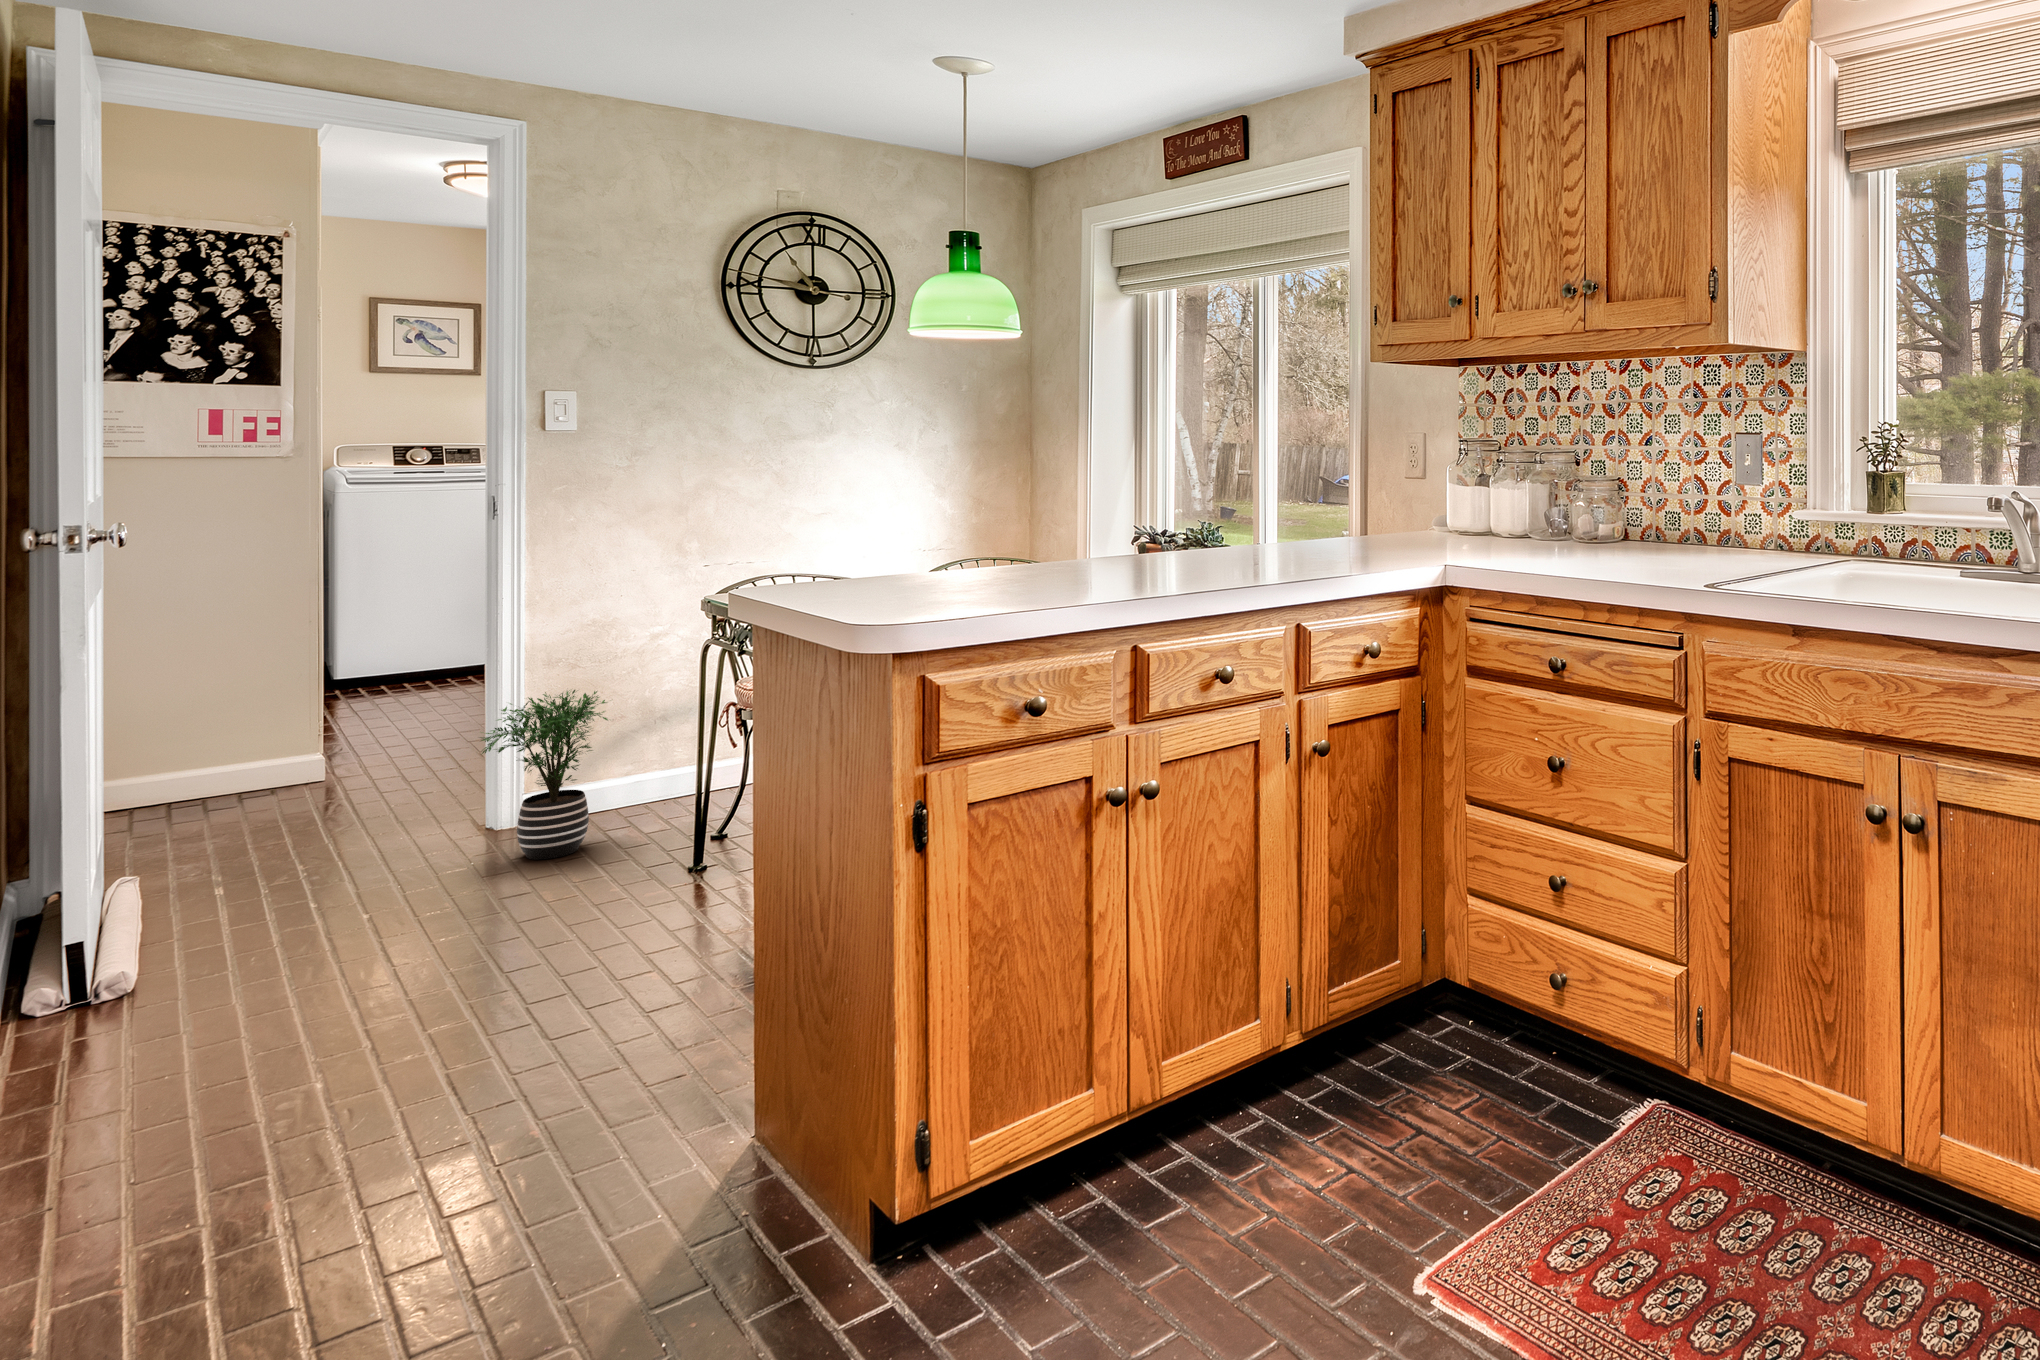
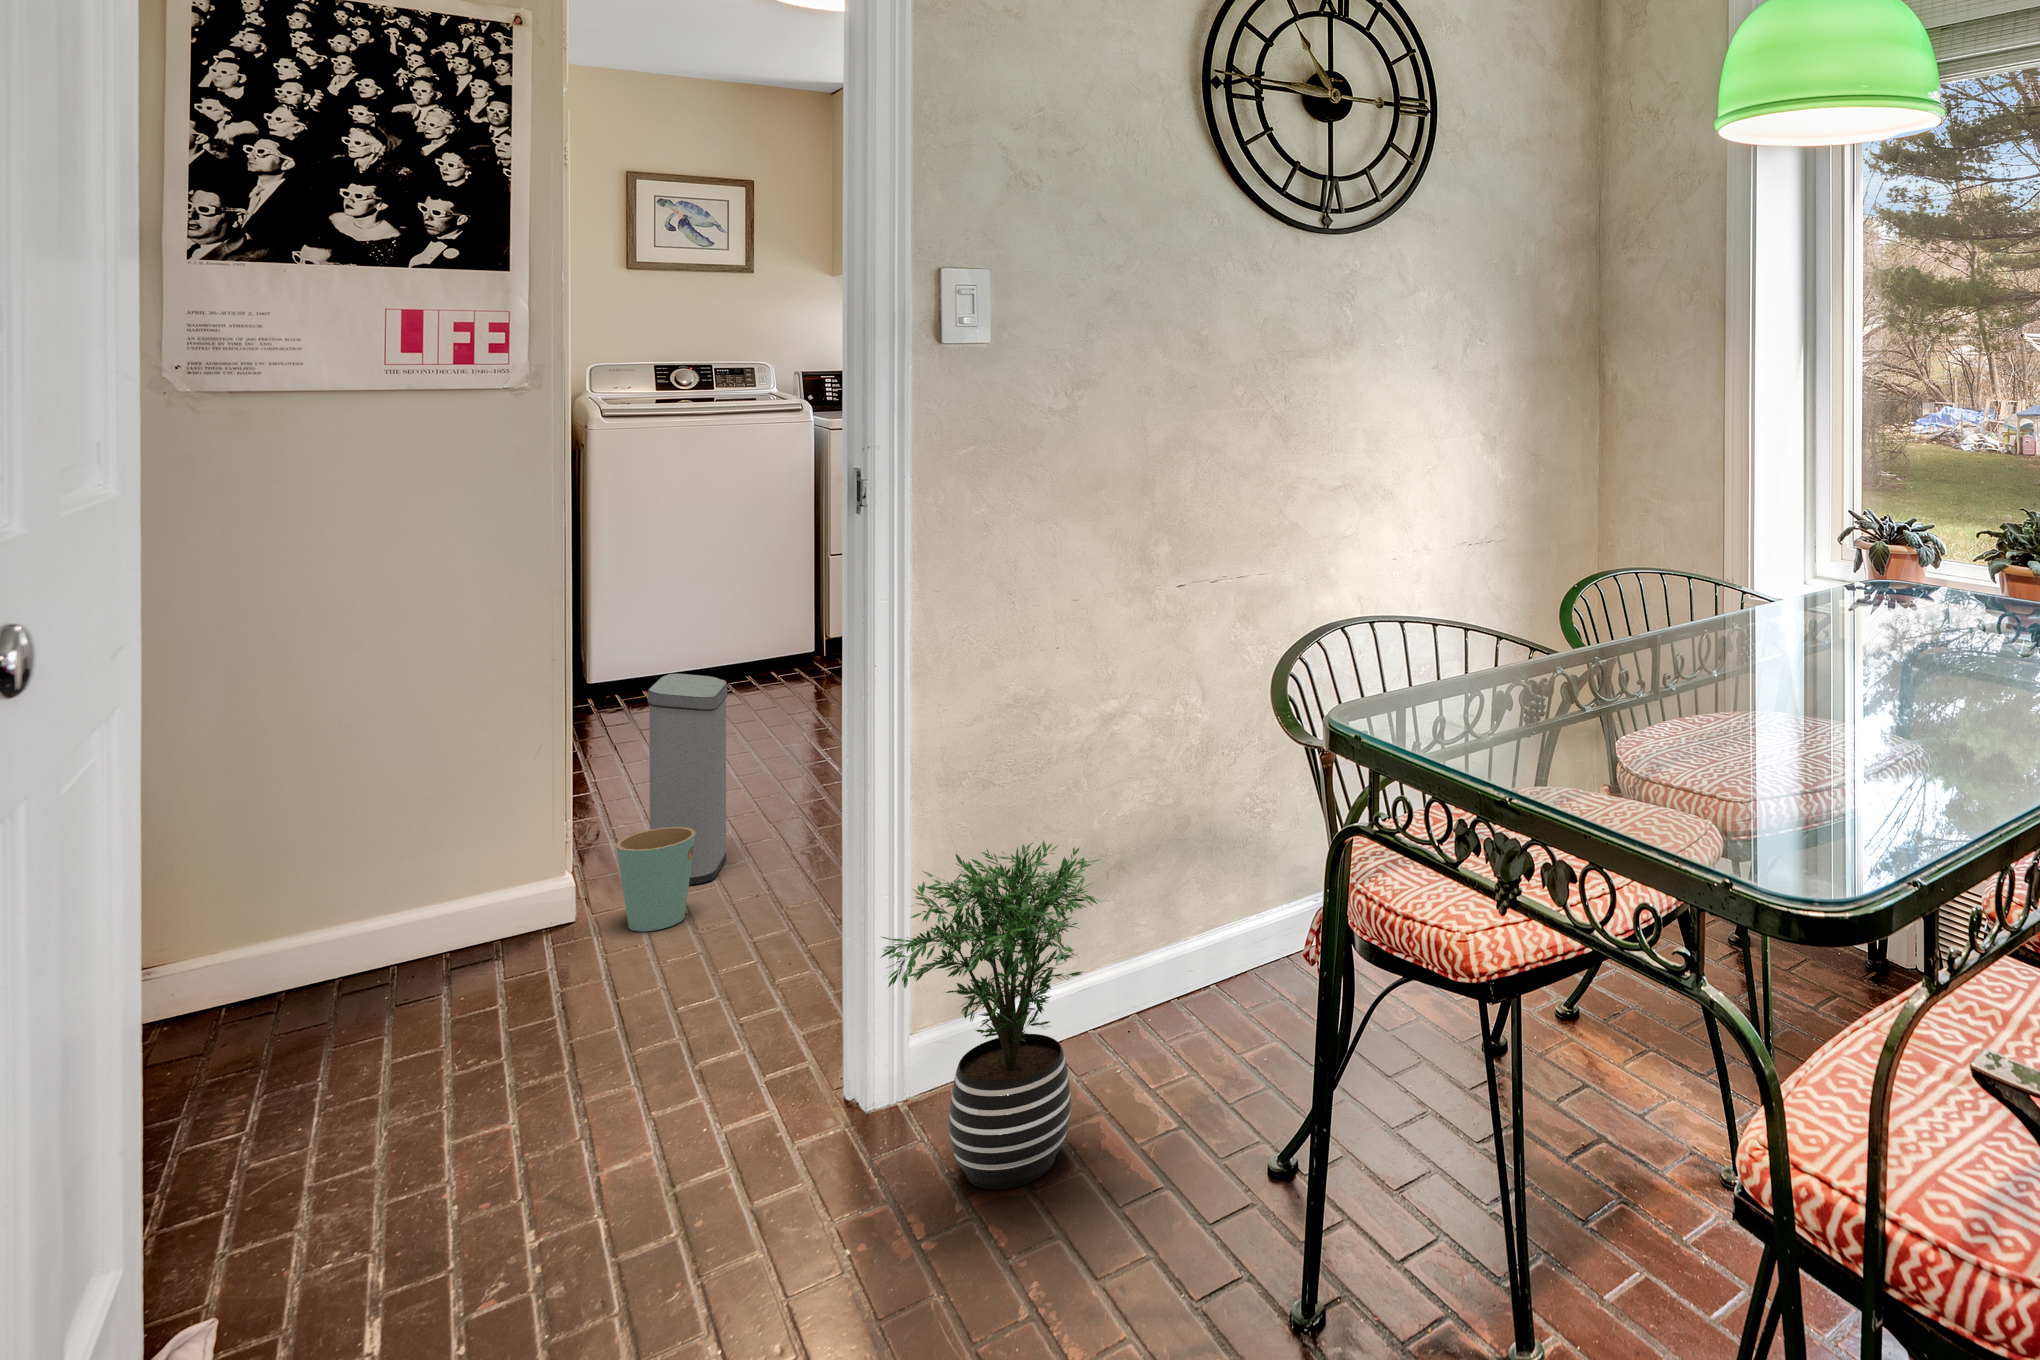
trash can: none [340,640,422,788] -> present [617,674,727,932]

